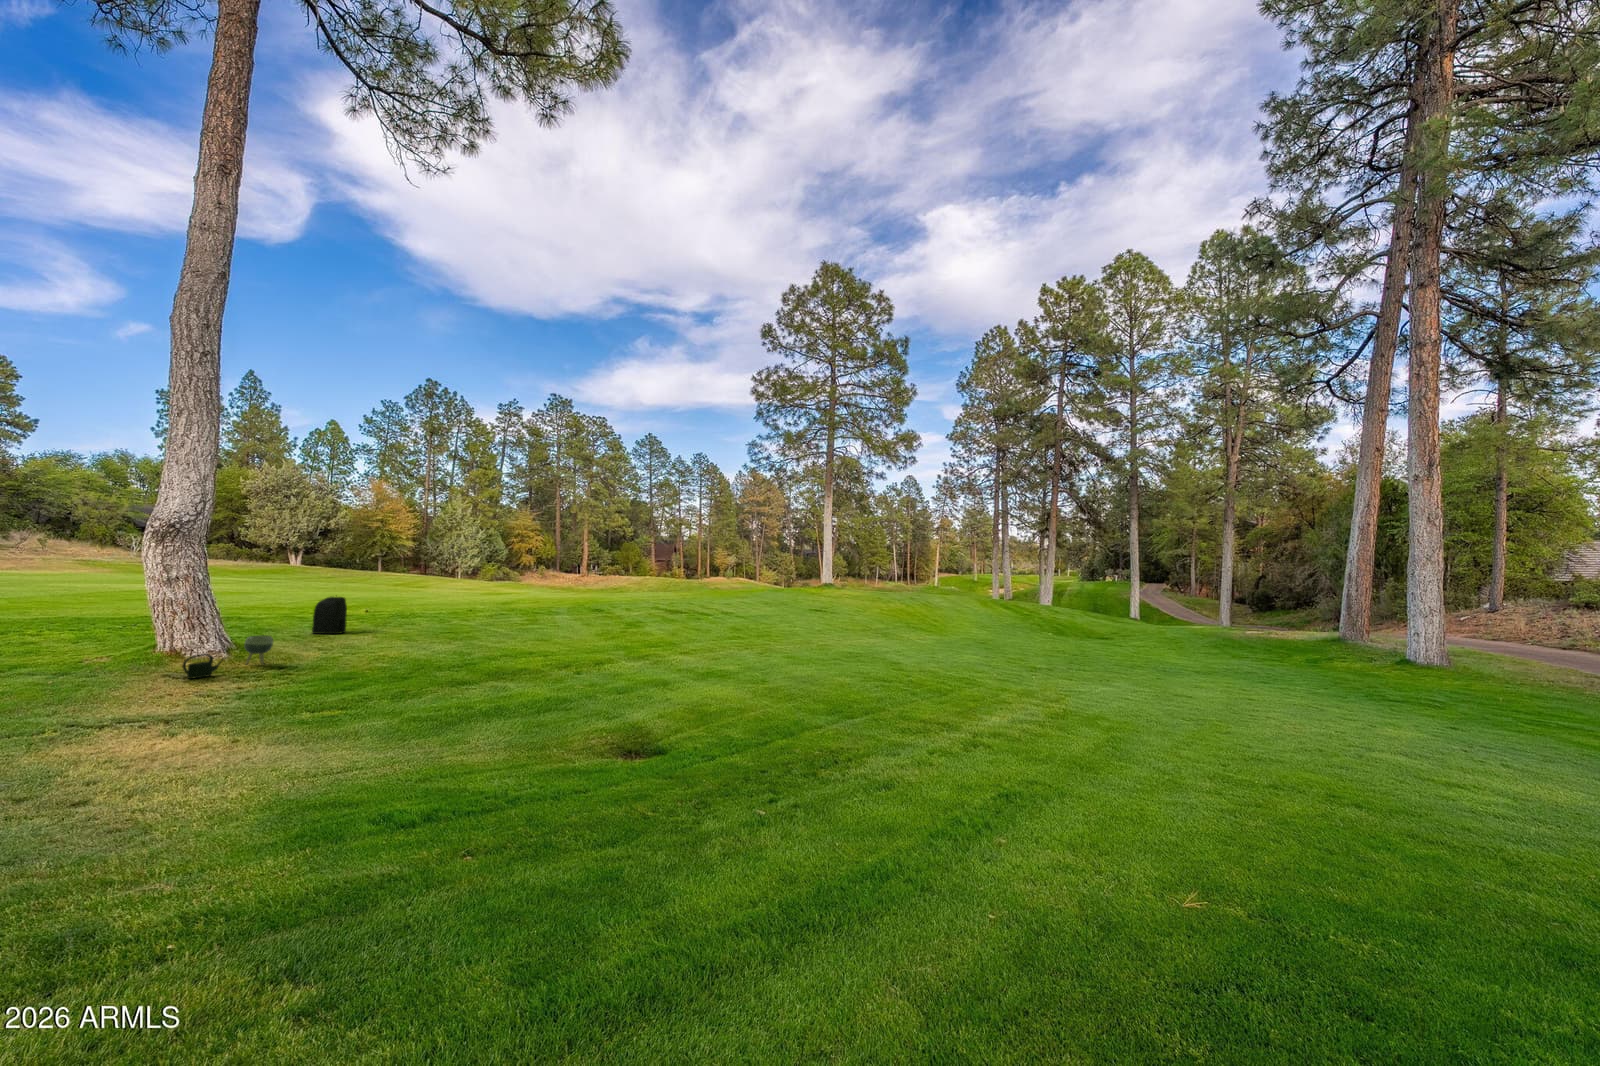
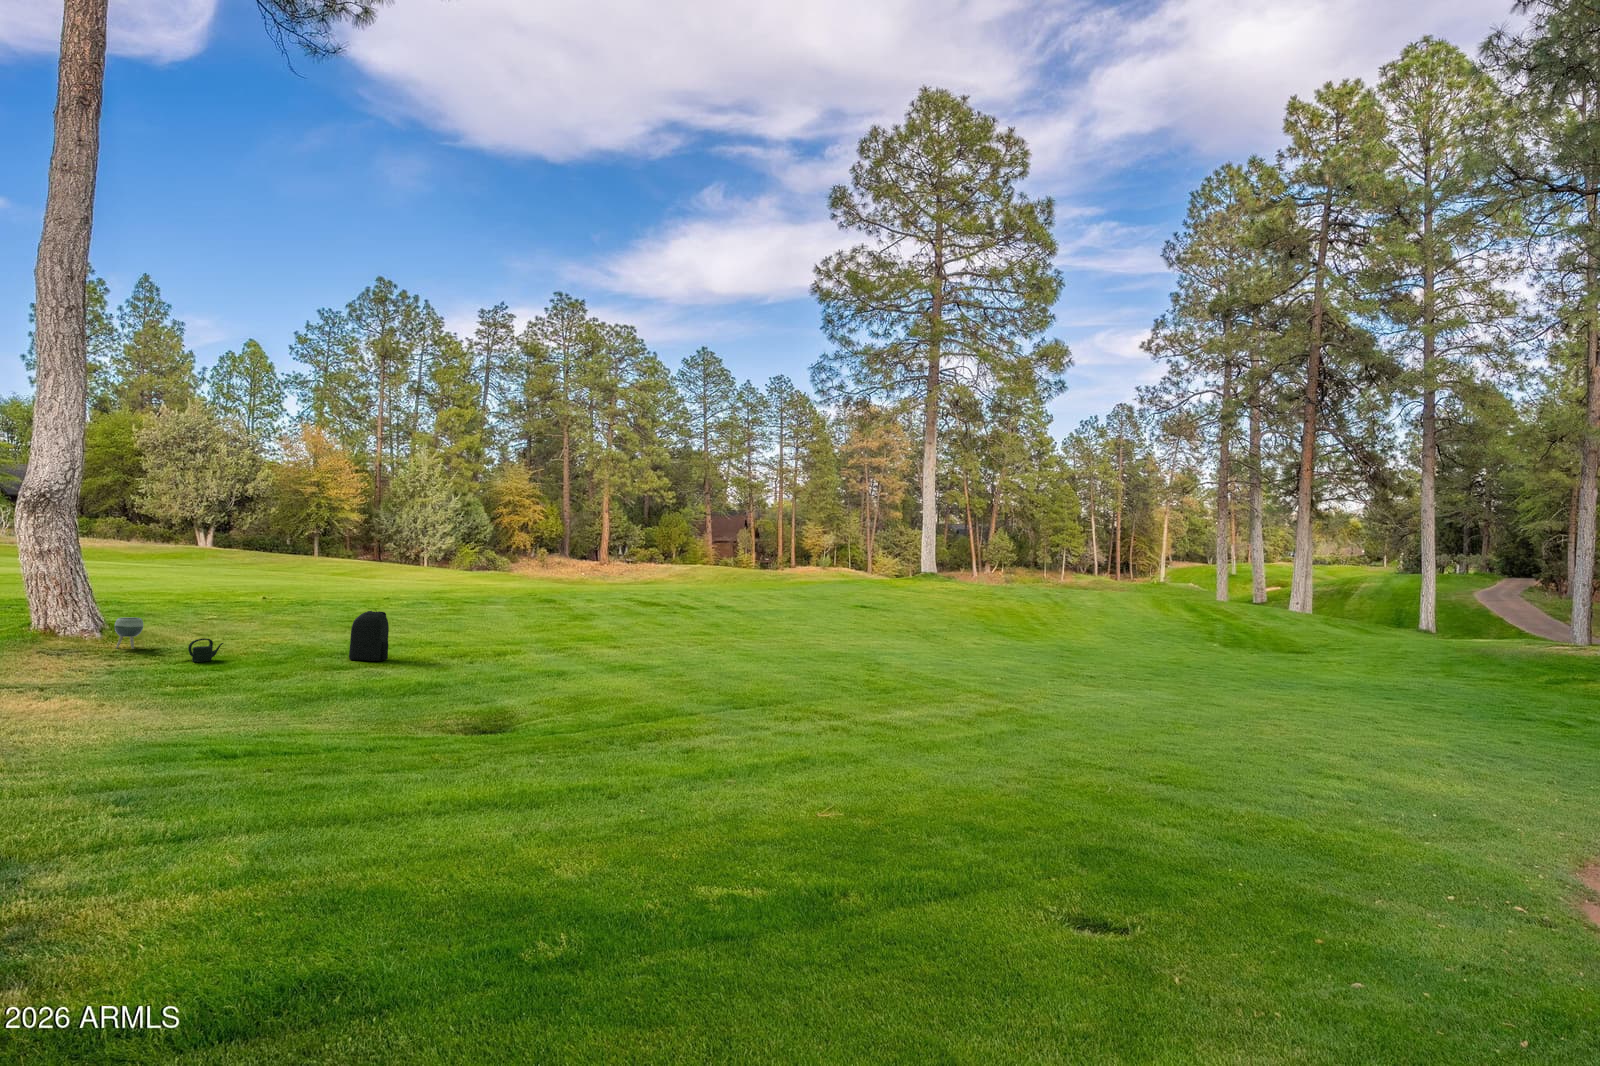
backpack: present [312,596,347,634] -> present [349,611,389,661]
watering can: present [183,654,223,679] -> present [188,638,223,662]

